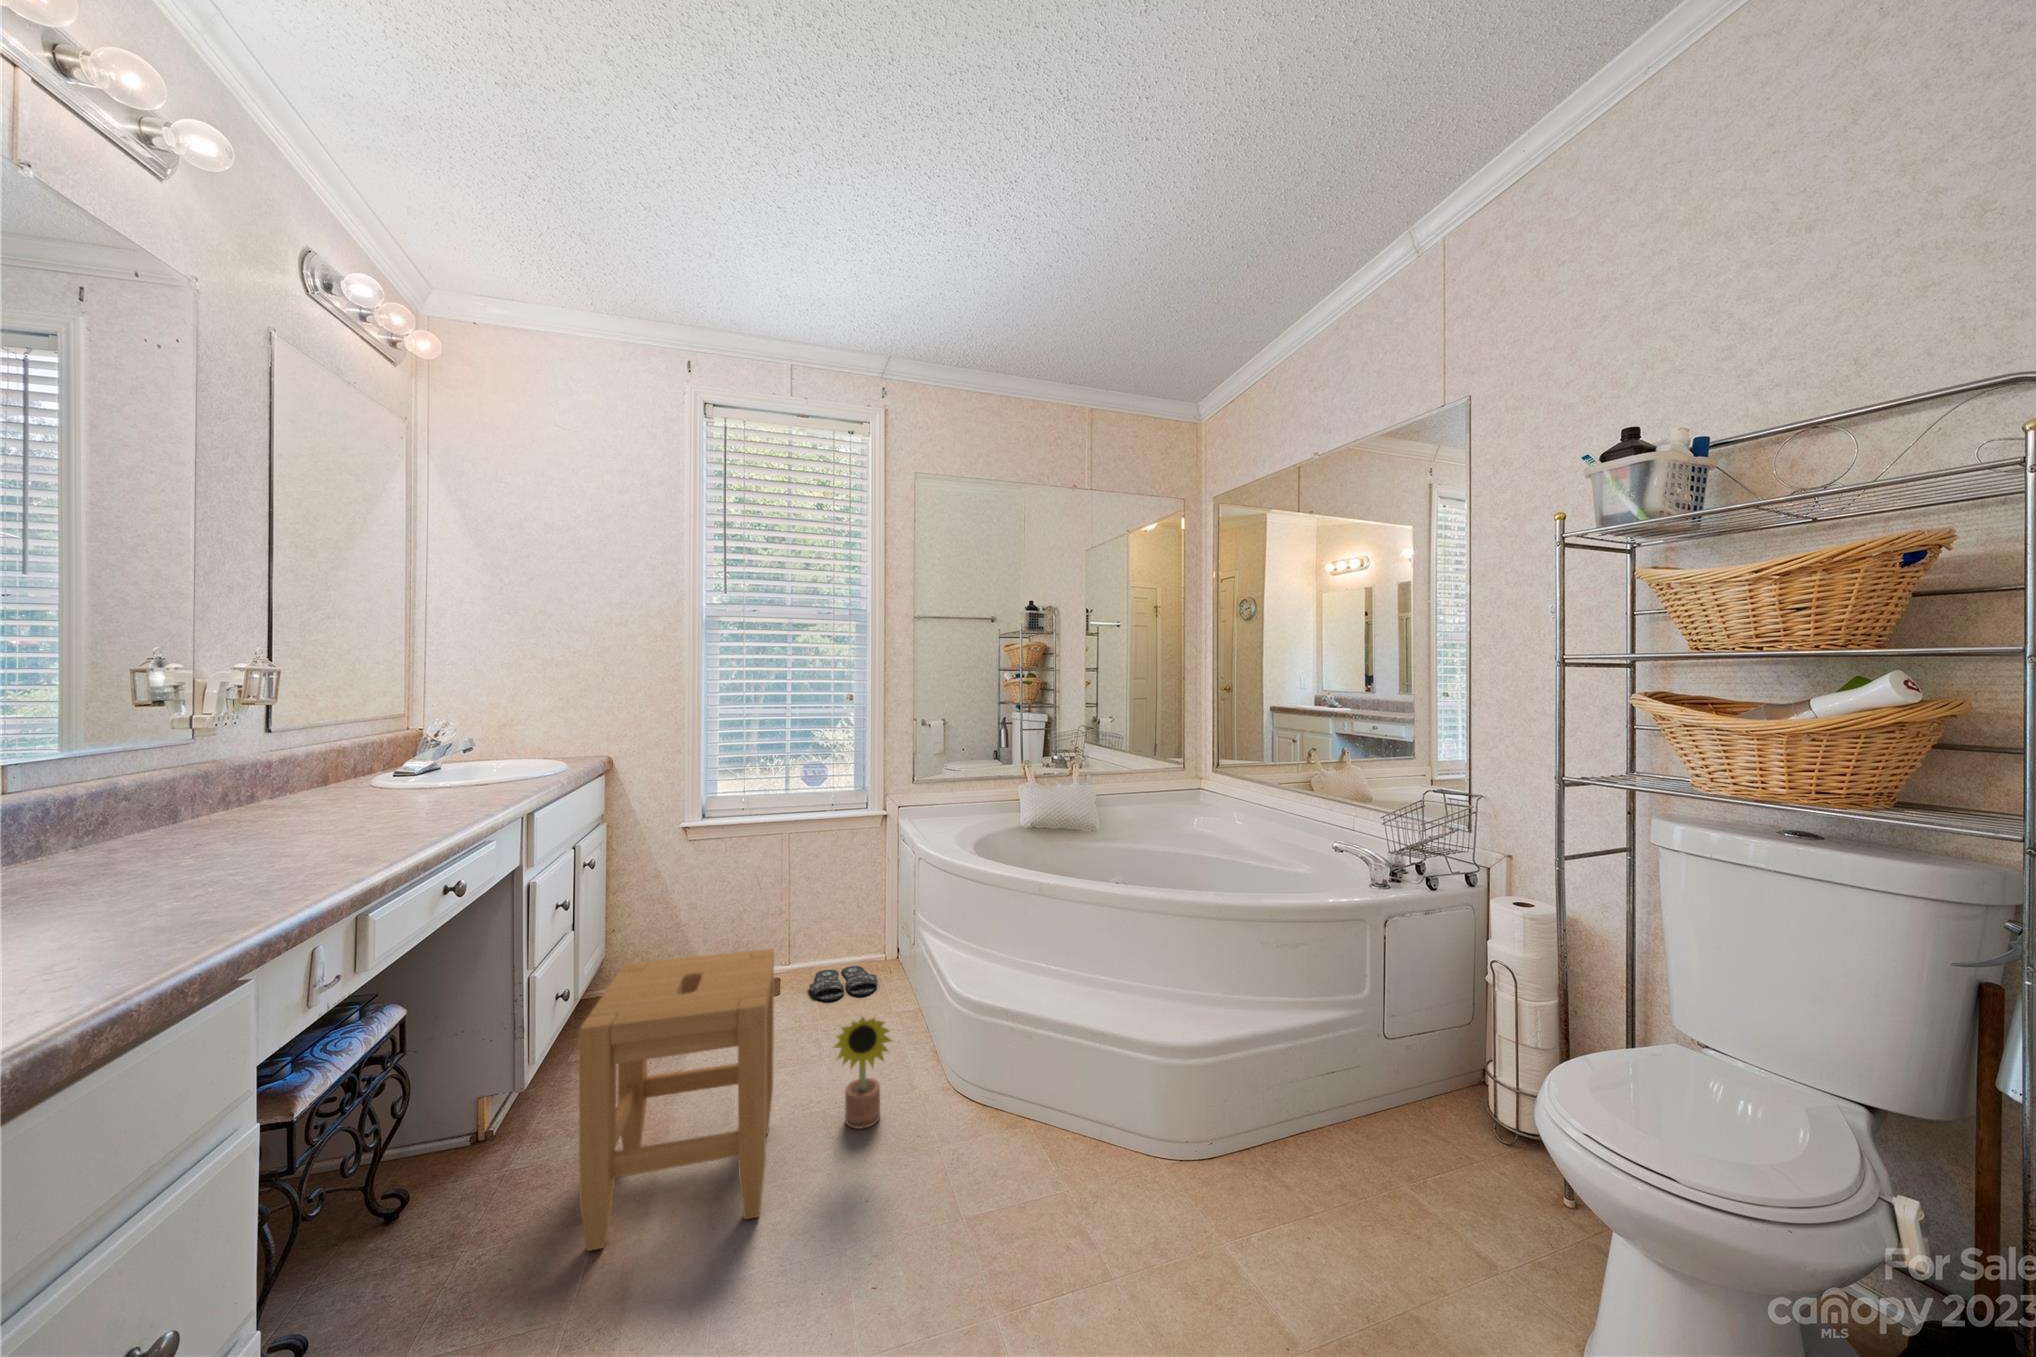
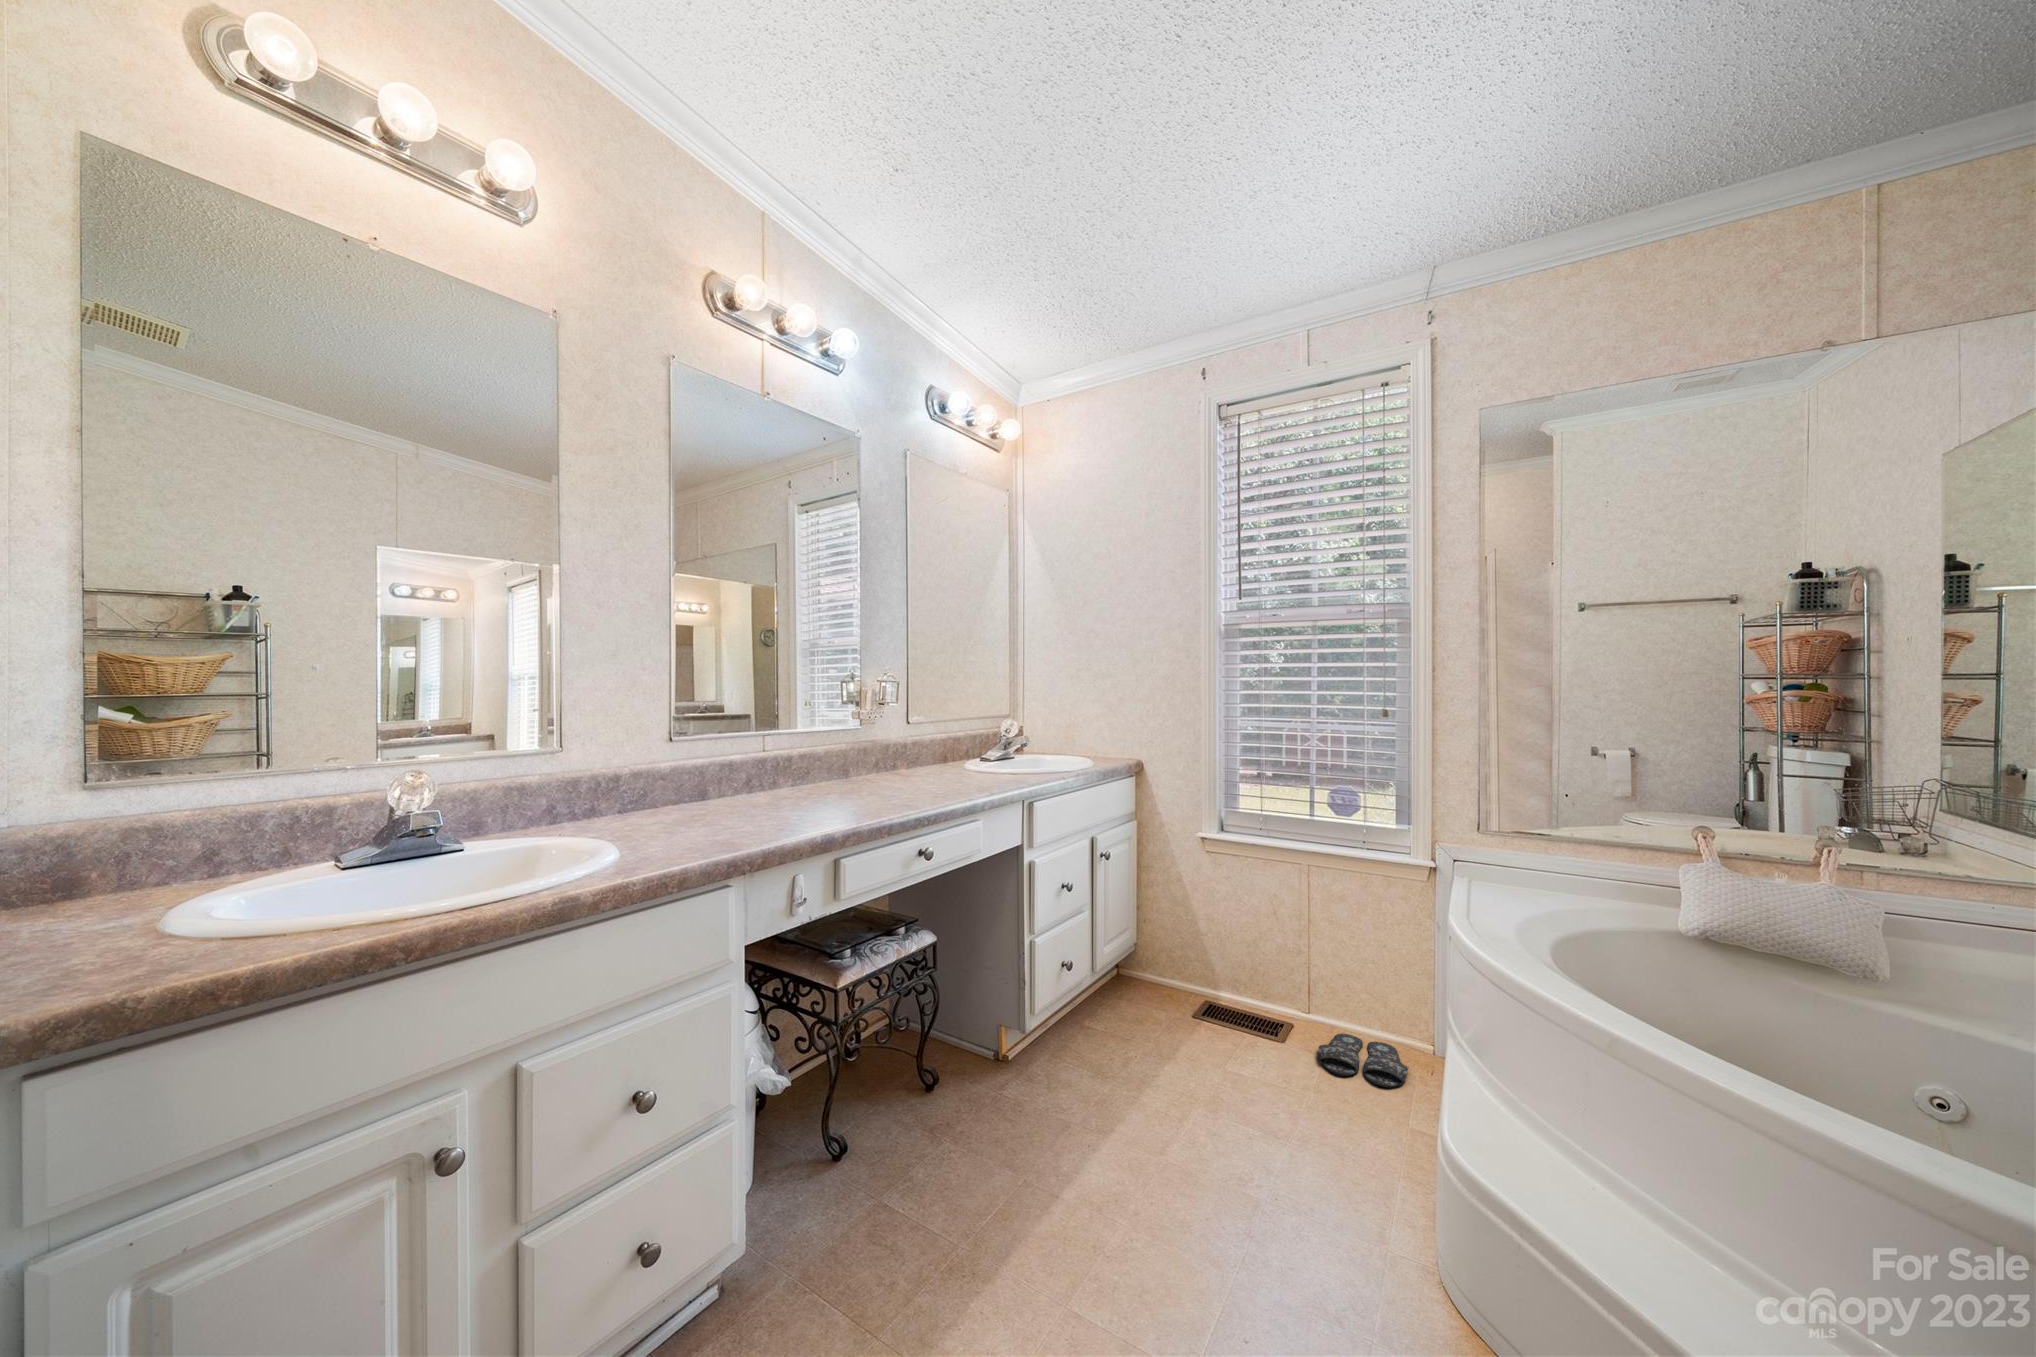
stool: present [579,949,774,1251] -> none [996,955,1207,1284]
decorative plant: present [834,1017,892,1129] -> none [1253,1114,1330,1263]

